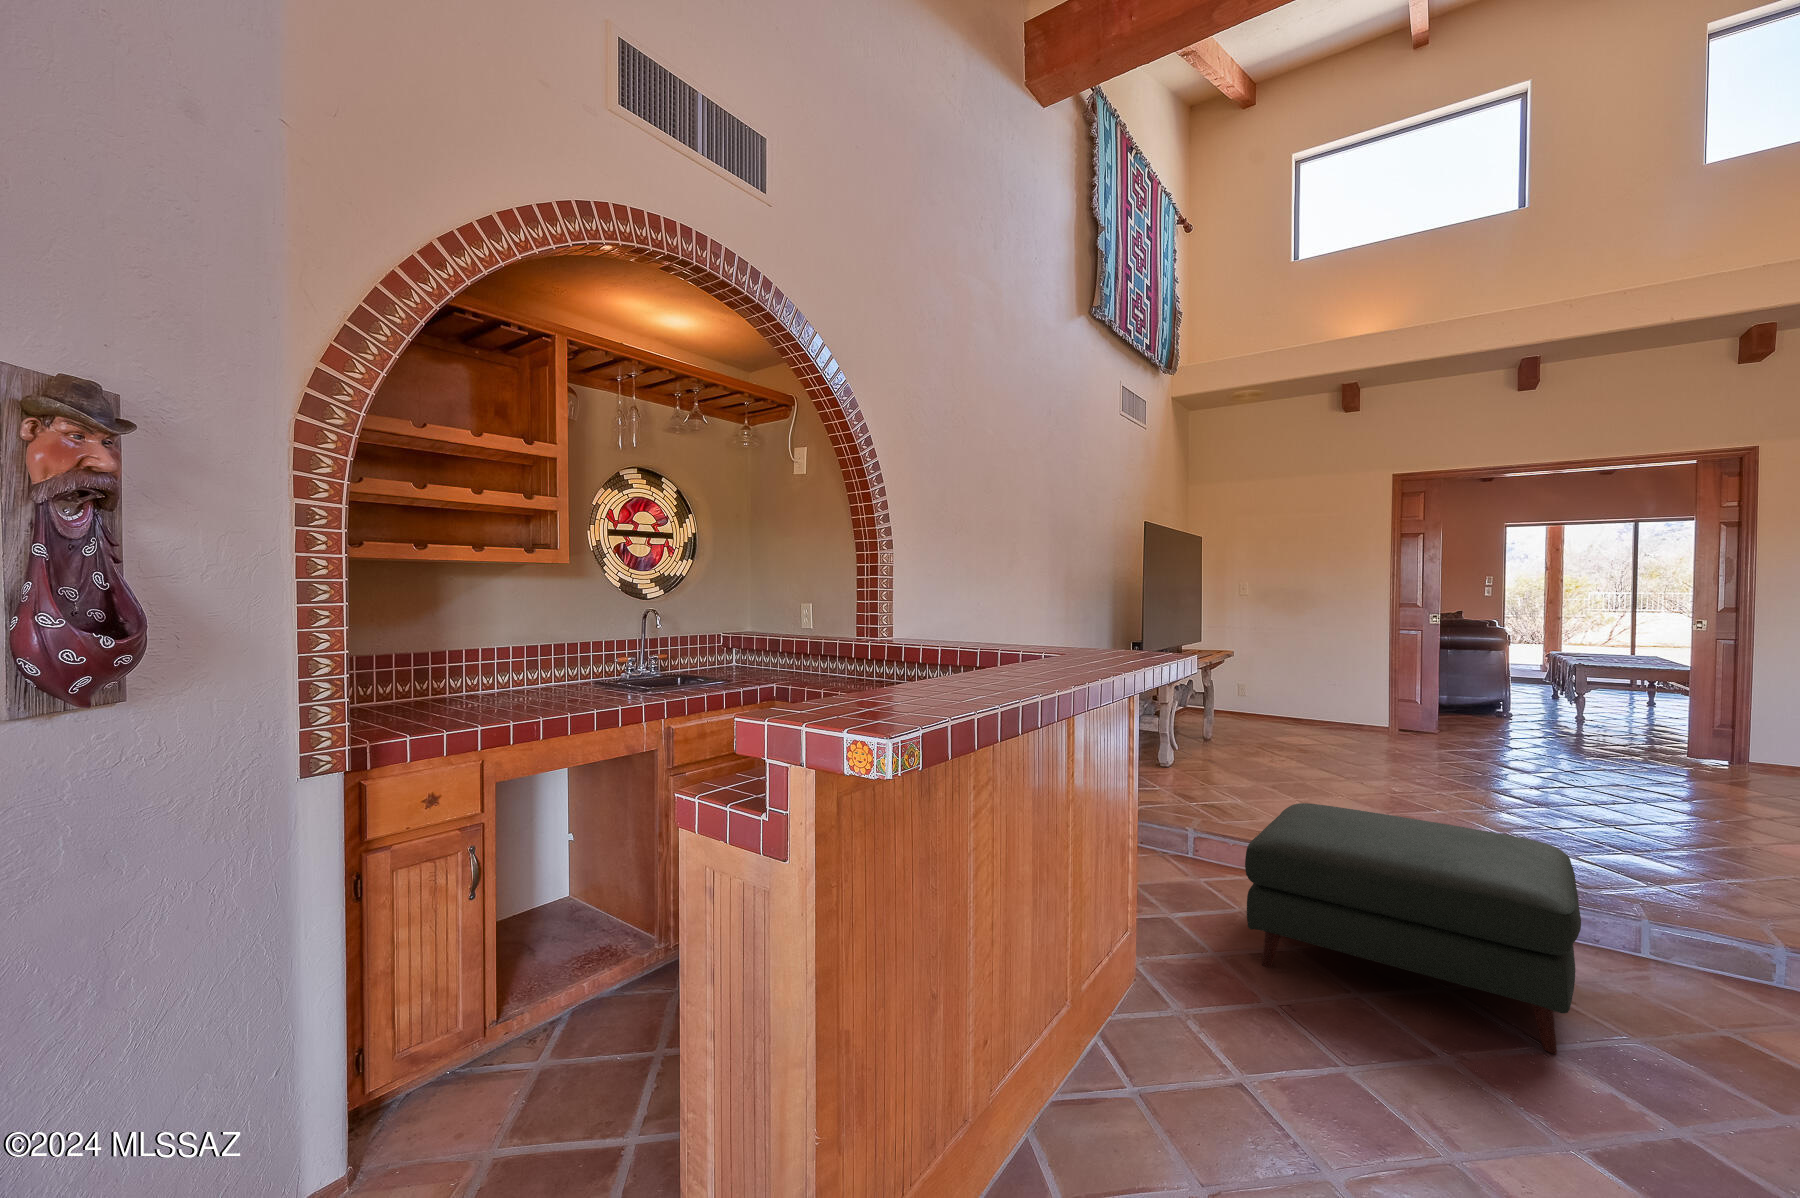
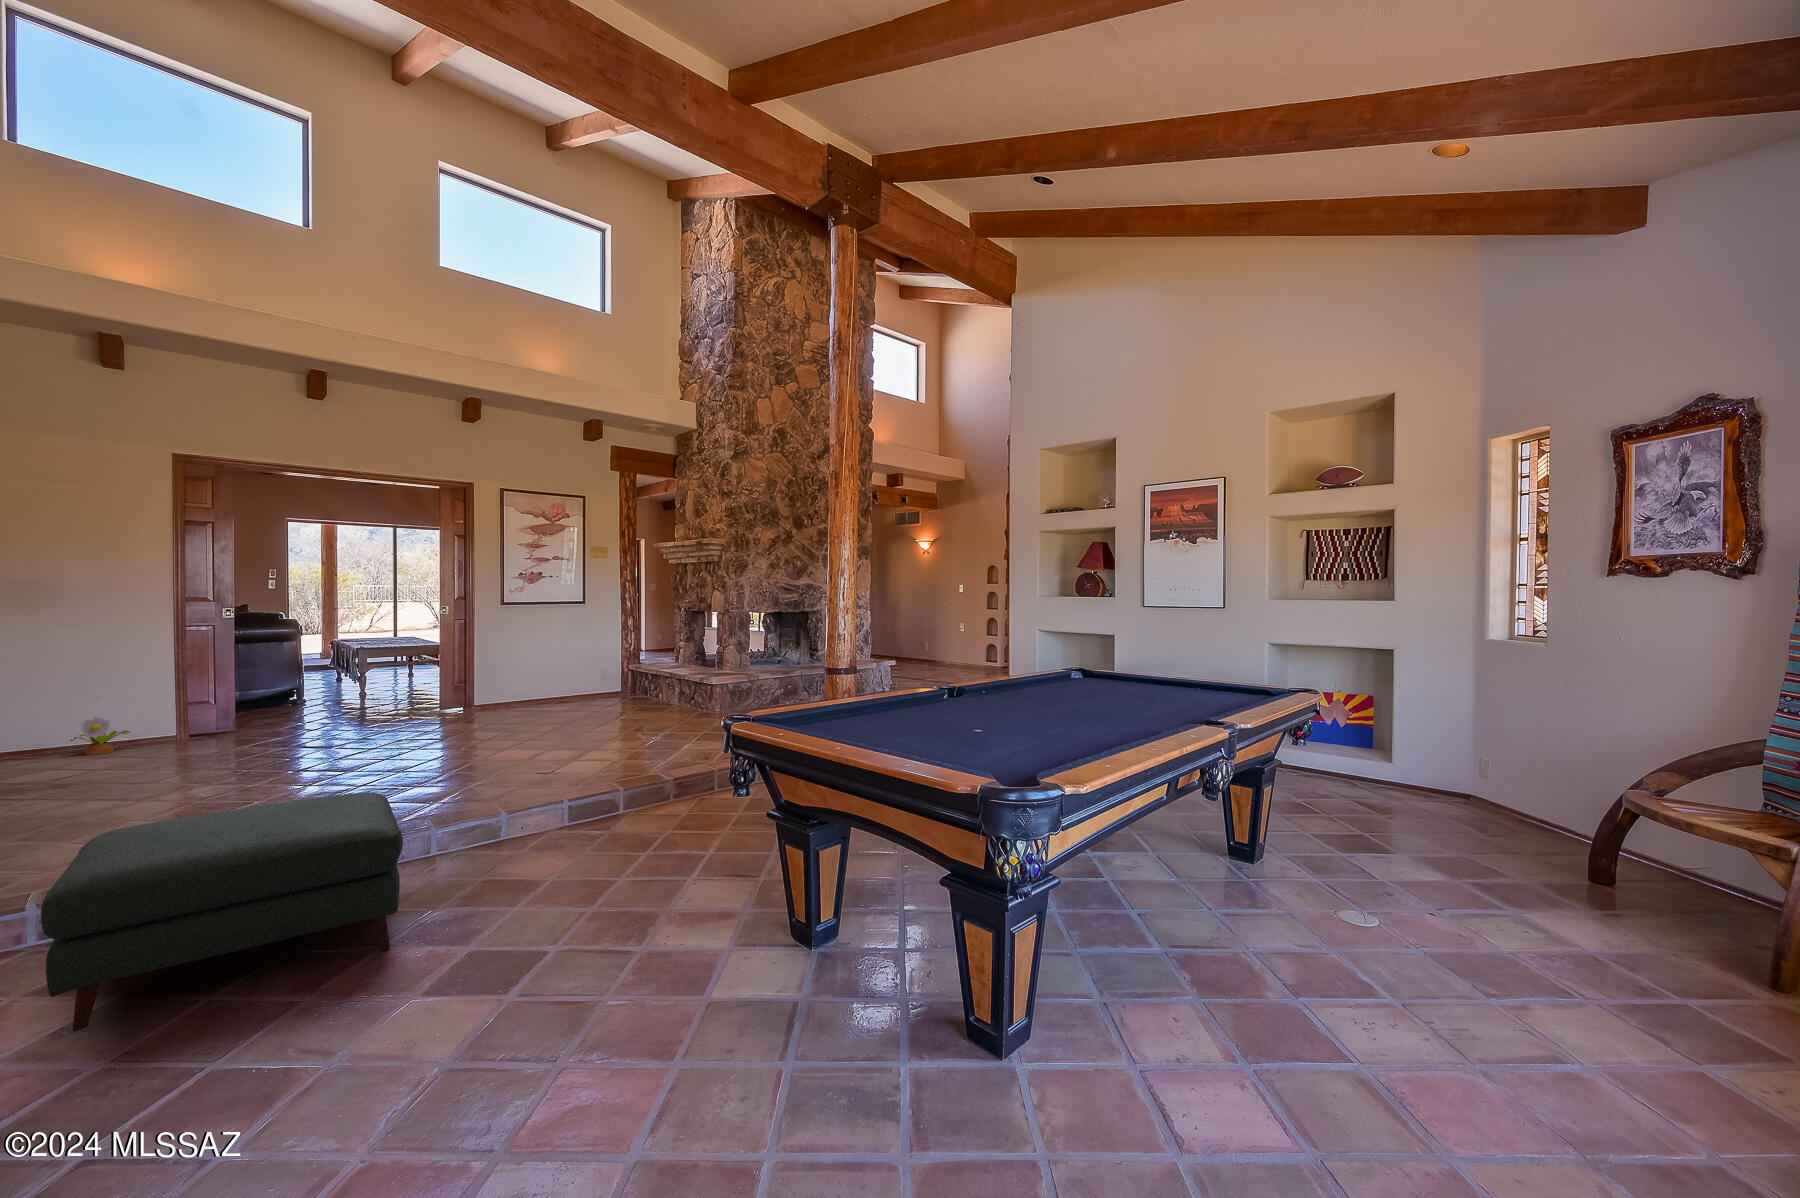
decorative plant: none [1316,699,1356,732] -> present [70,717,131,755]

